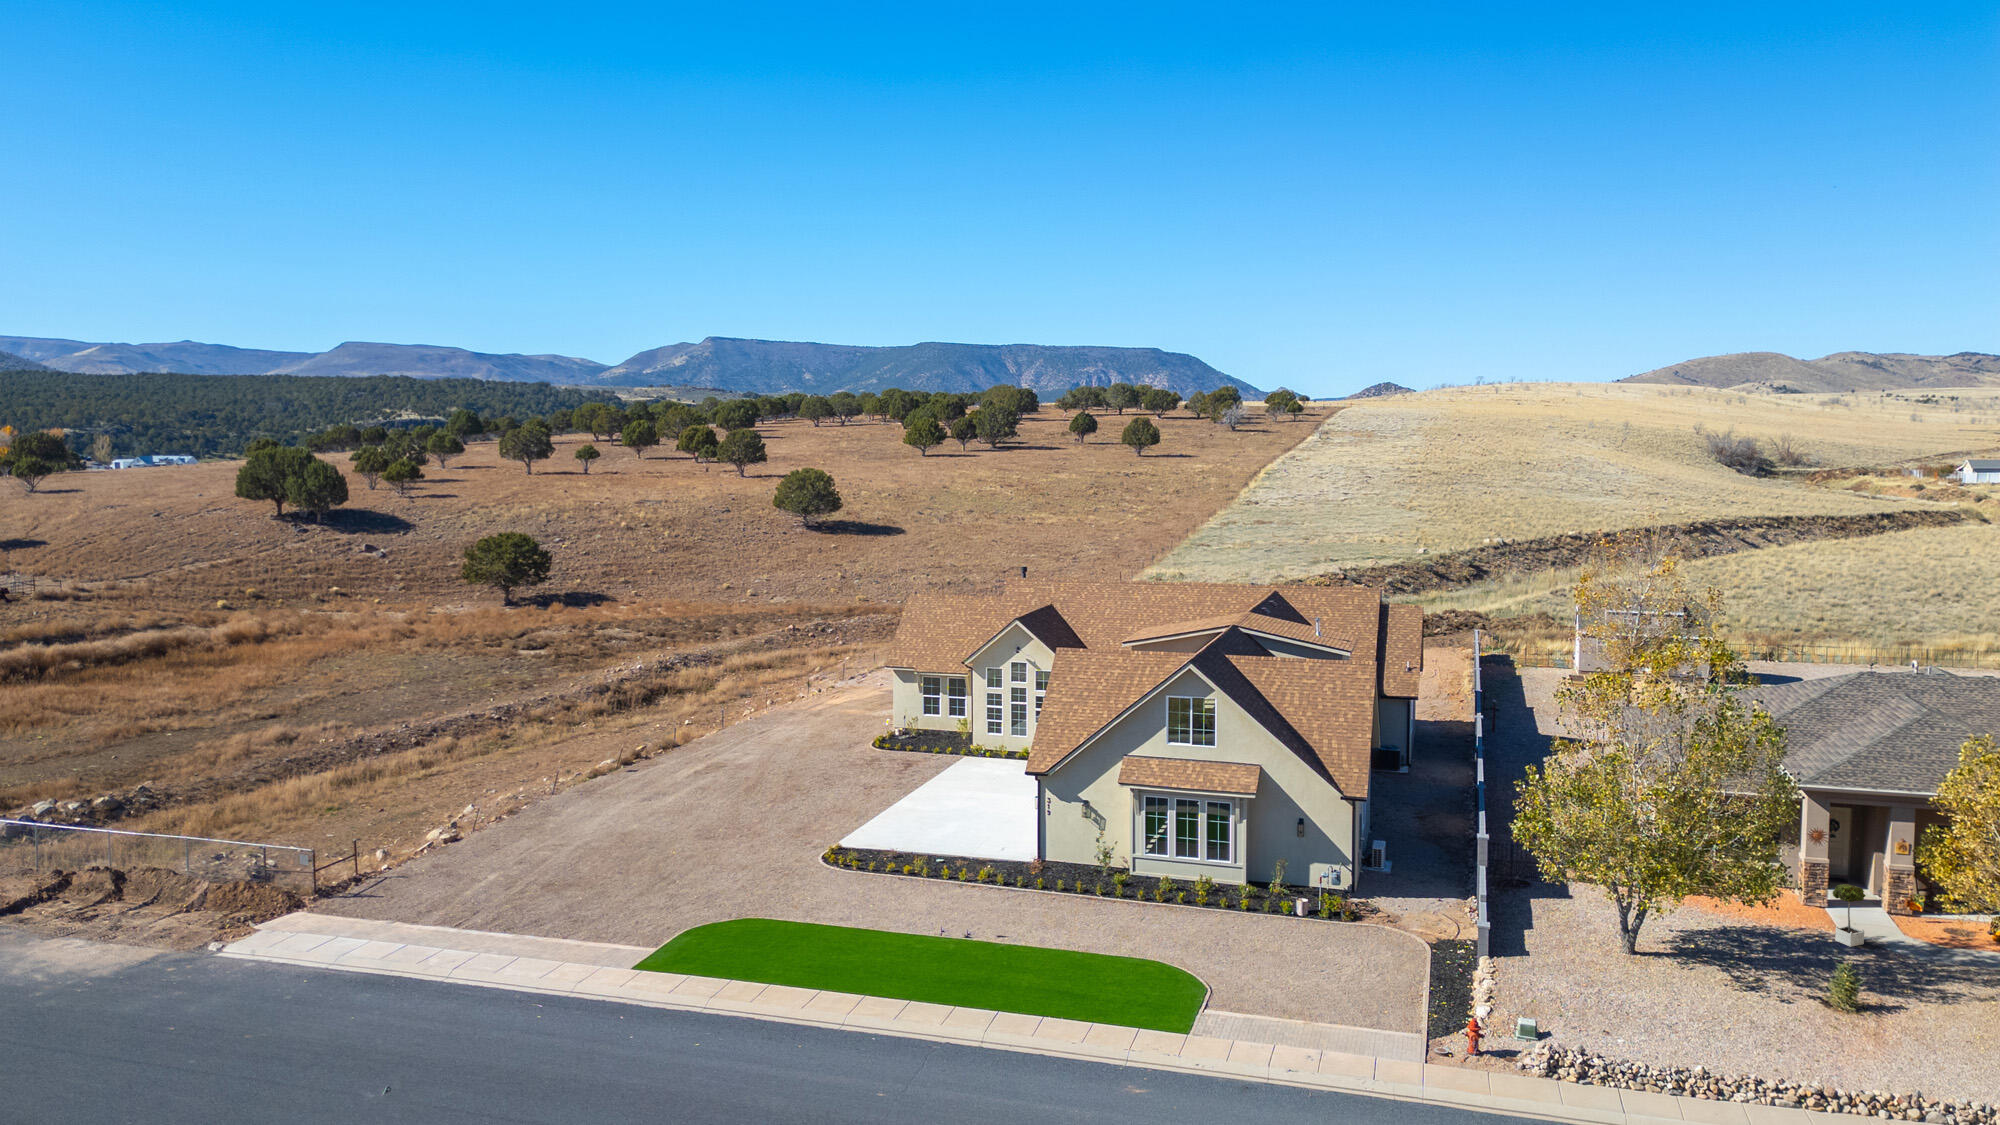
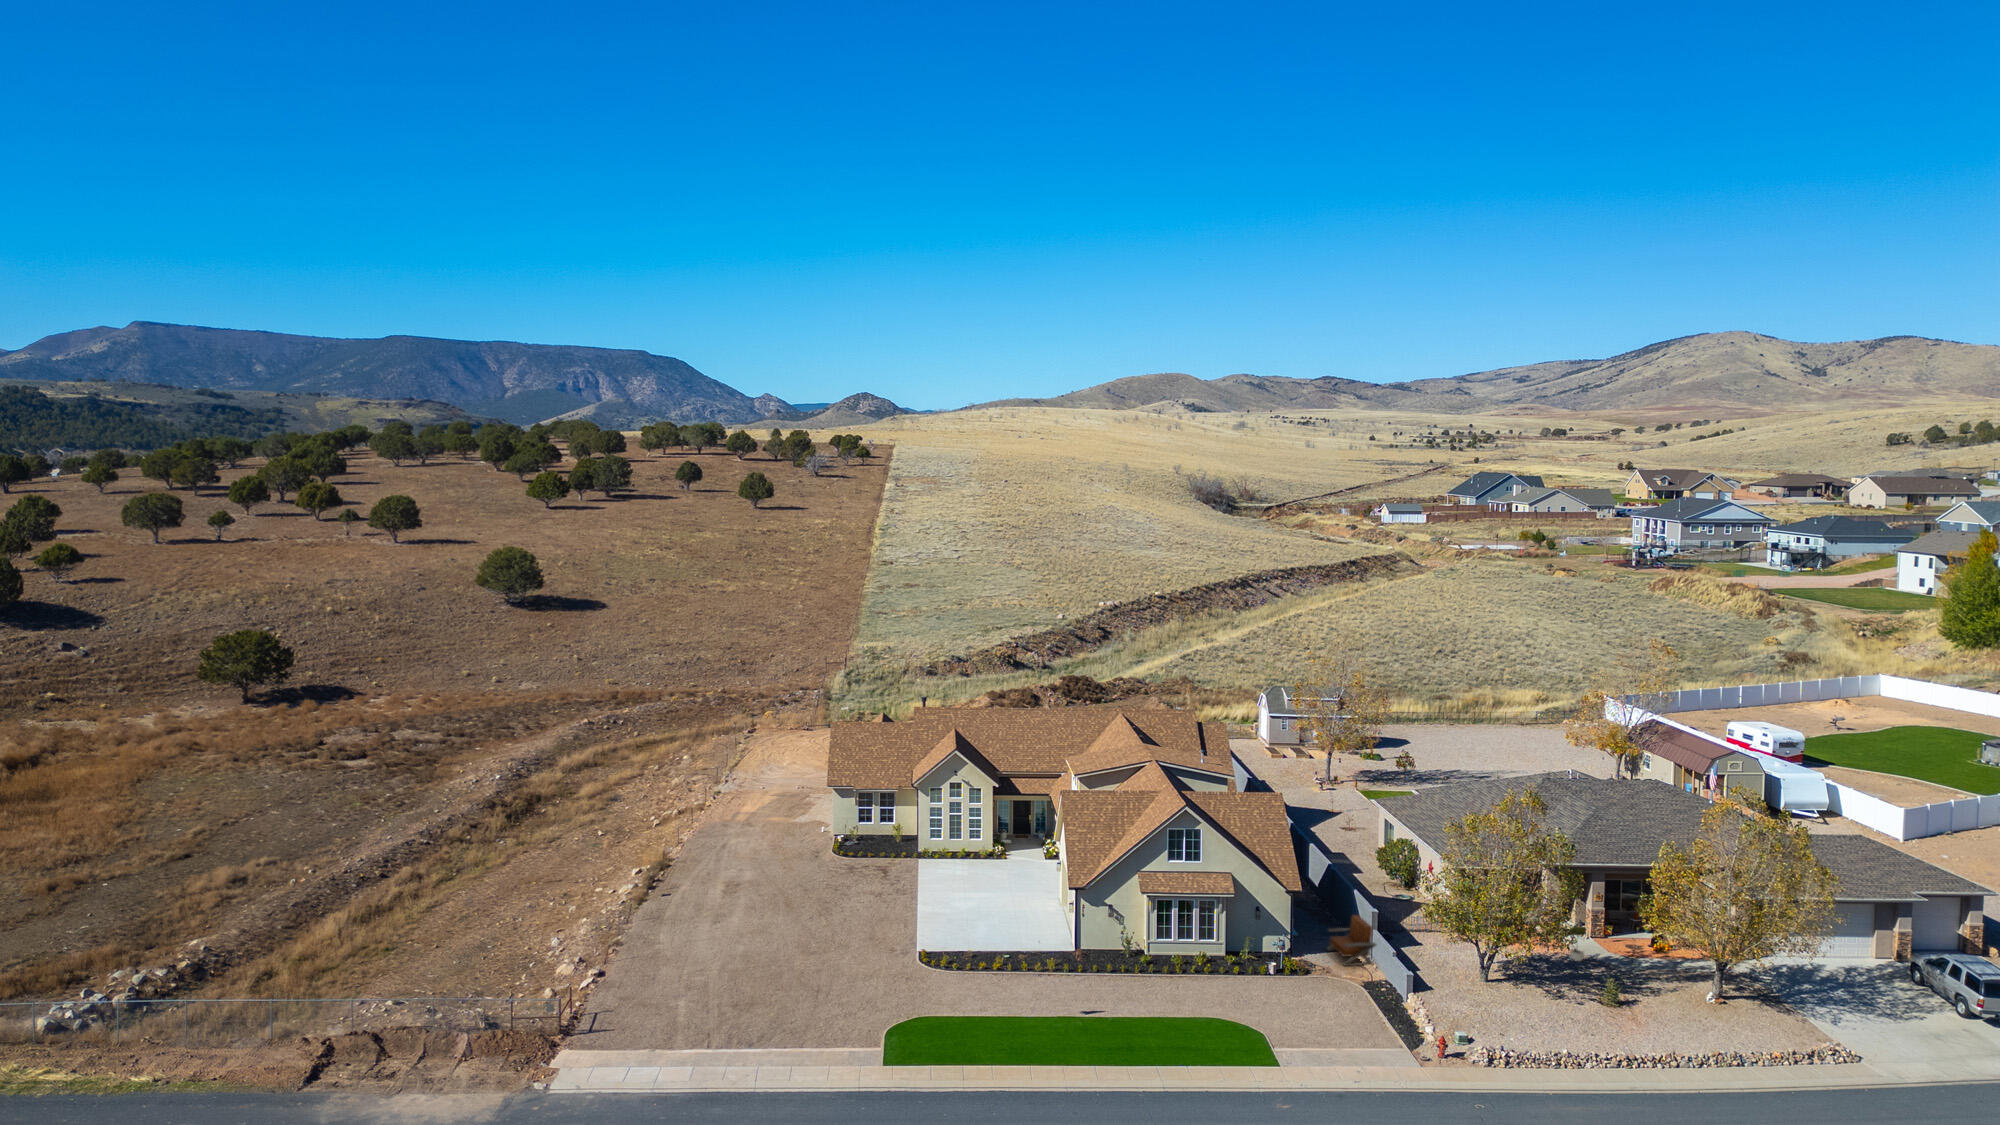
lounge chair: none [1407,840,1465,916] -> present [1327,915,1376,966]

